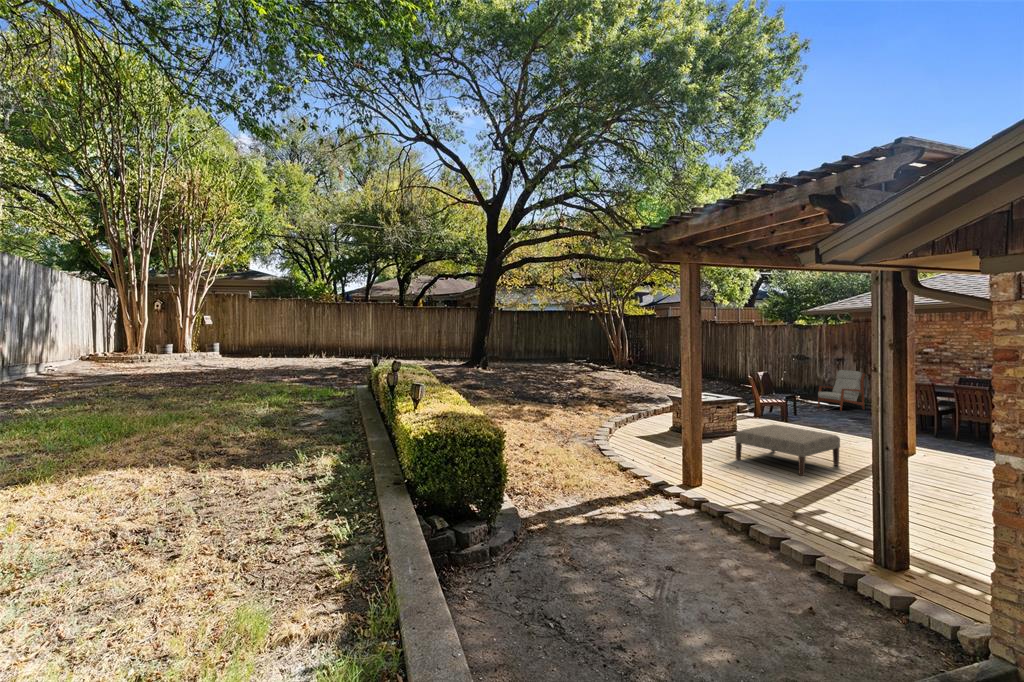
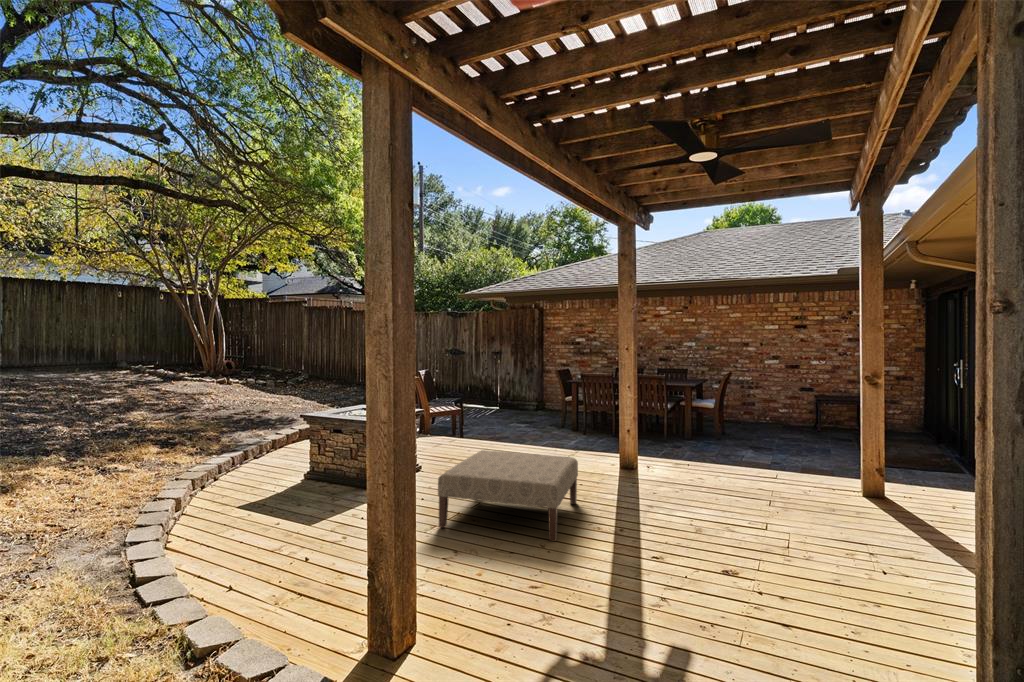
armchair: present [818,370,865,411] -> none [479,365,523,414]

